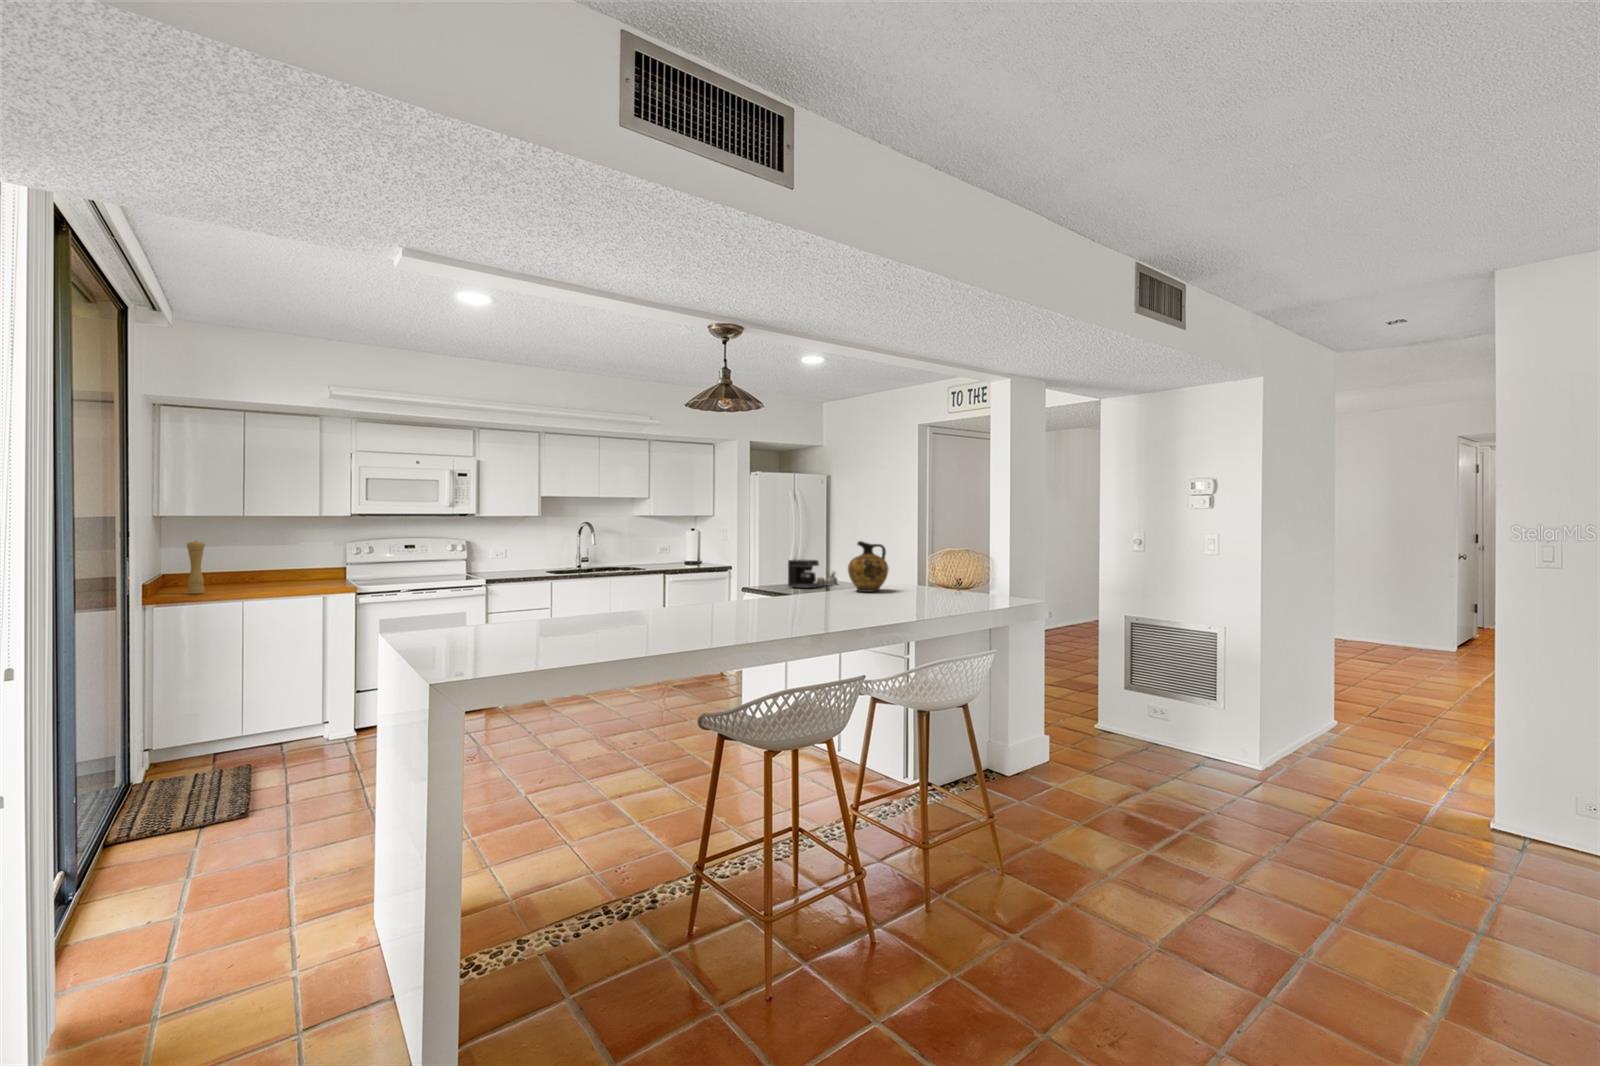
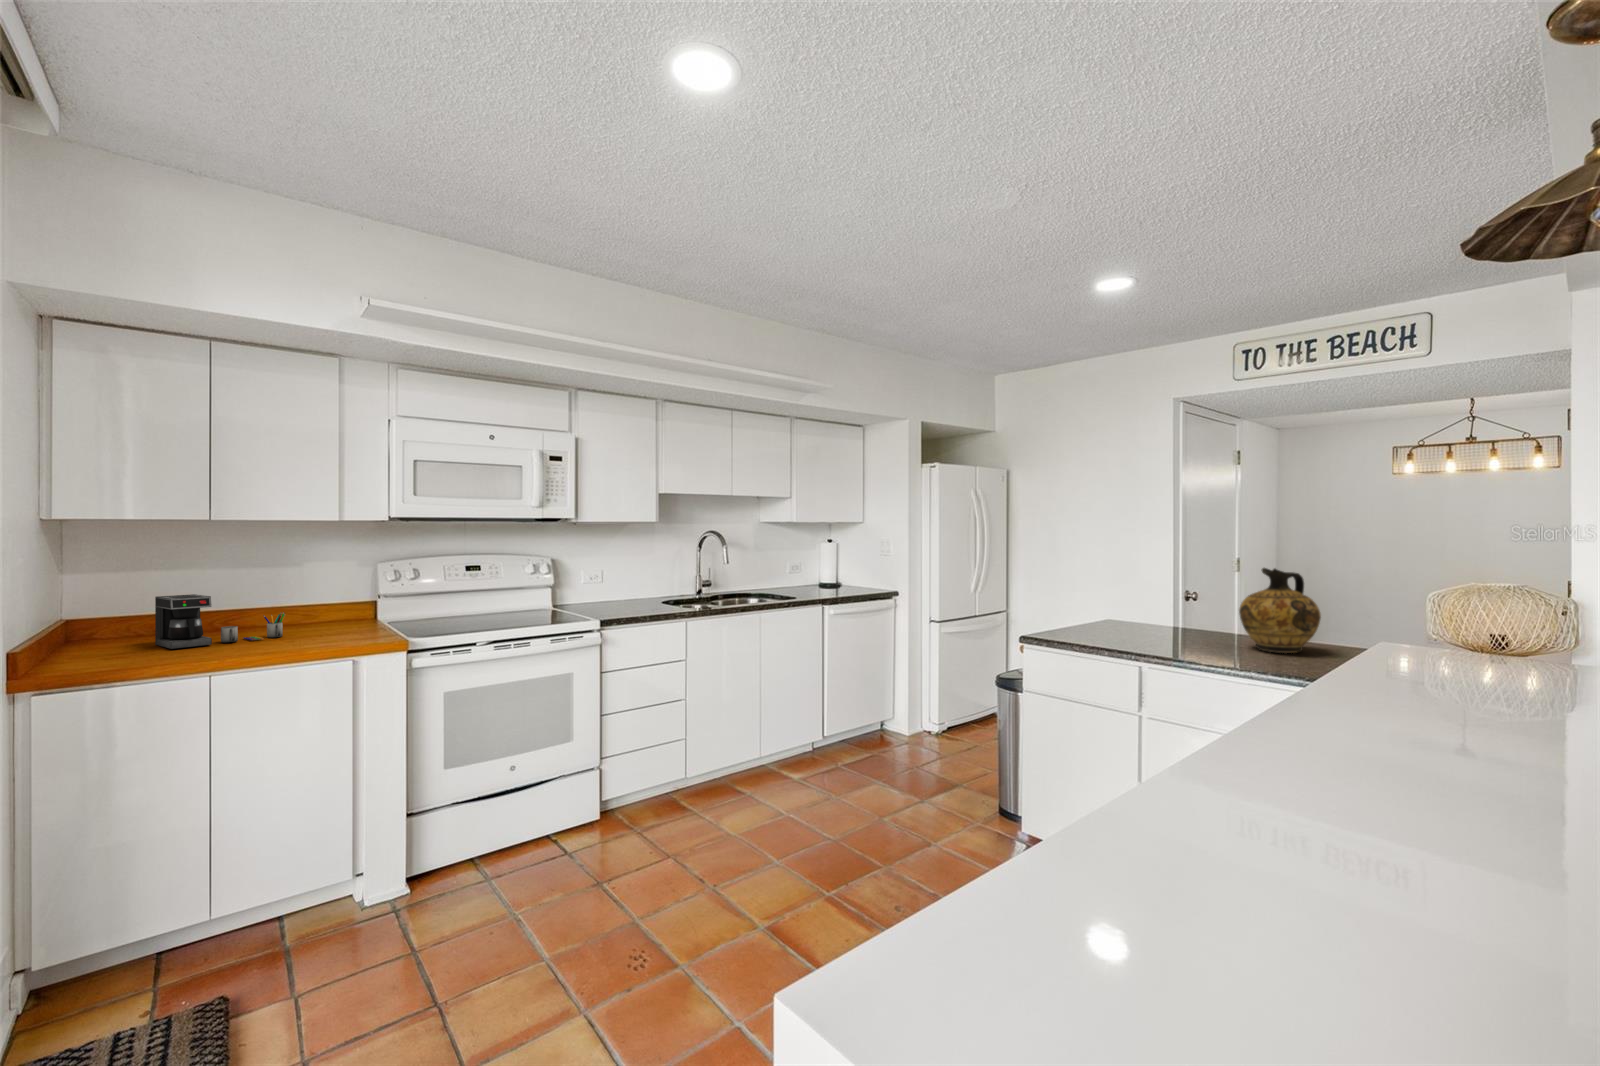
pepper mill: present [187,541,205,594] -> none [105,567,140,665]
coffee maker: present [788,559,837,588] -> present [155,594,286,649]

